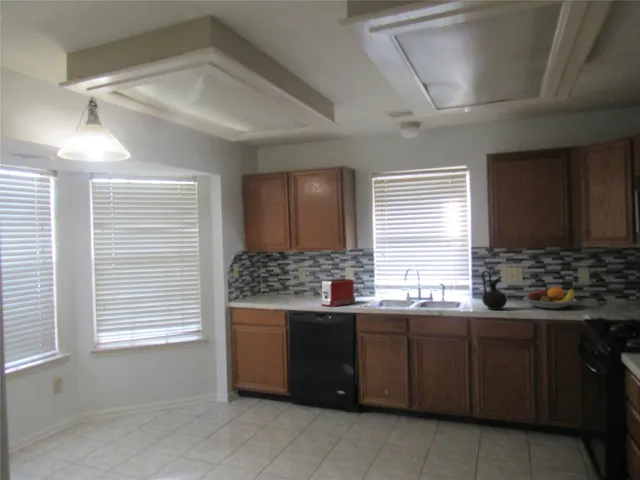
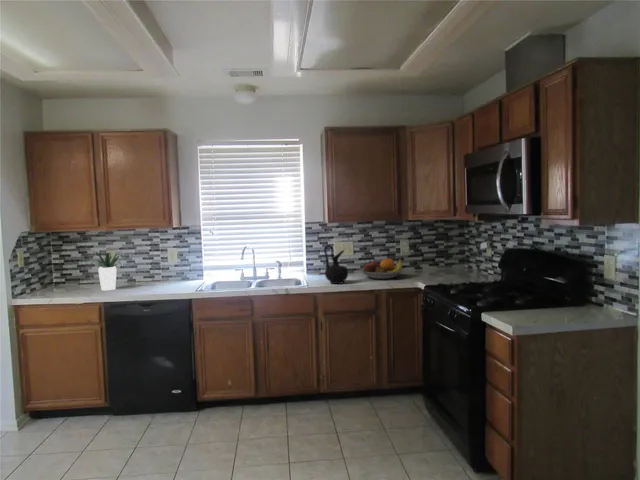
potted plant: none [279,268,314,300] -> present [91,251,127,290]
toaster: present [321,279,355,307] -> none [147,261,187,294]

